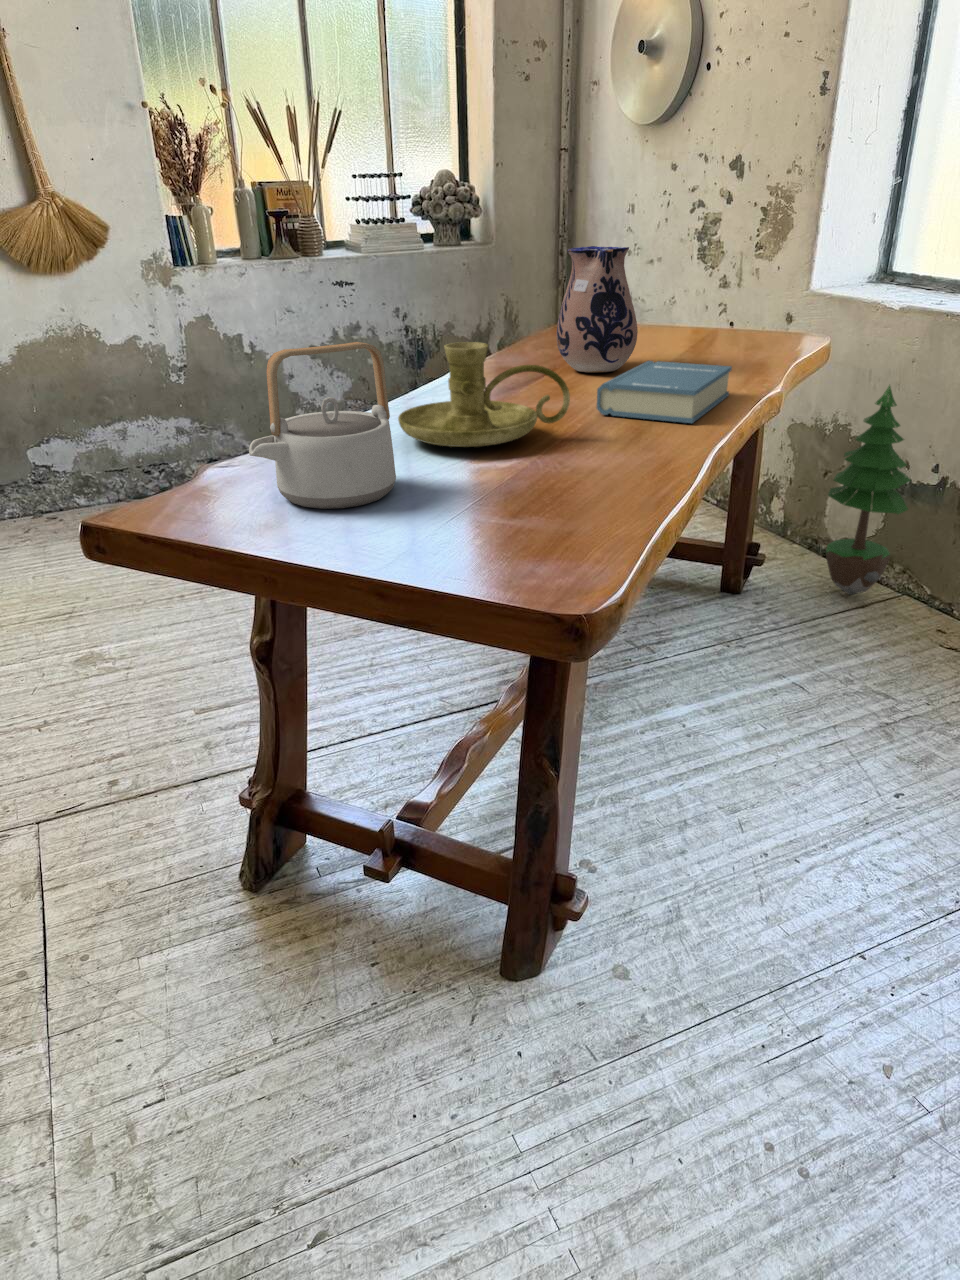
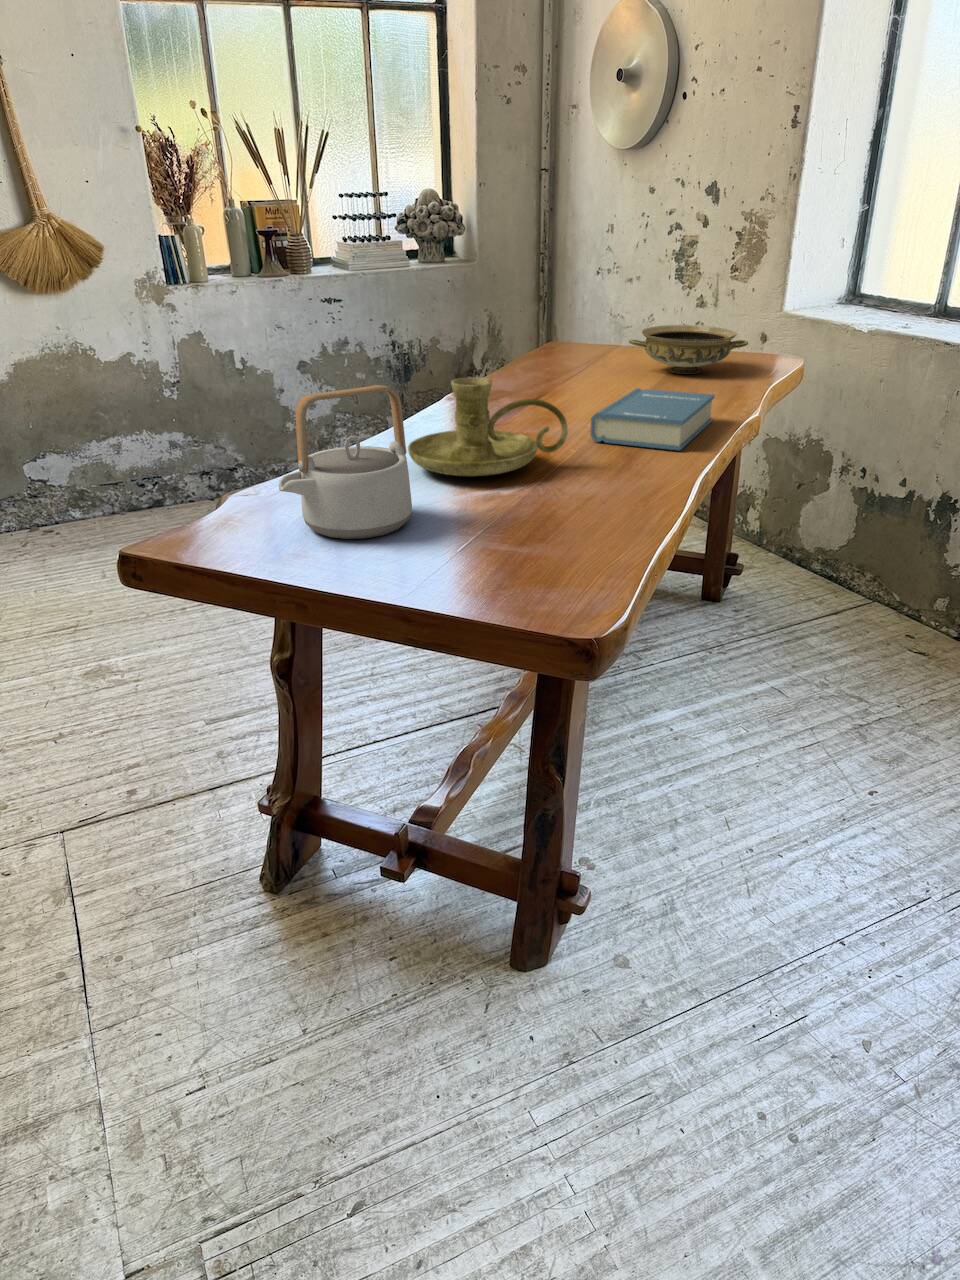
ceramic pitcher: present [556,246,638,372] -> none [548,278,625,397]
ceramic bowl: none [644,300,771,351] -> present [629,325,748,374]
potted tree: present [826,385,911,595] -> none [802,404,881,602]

